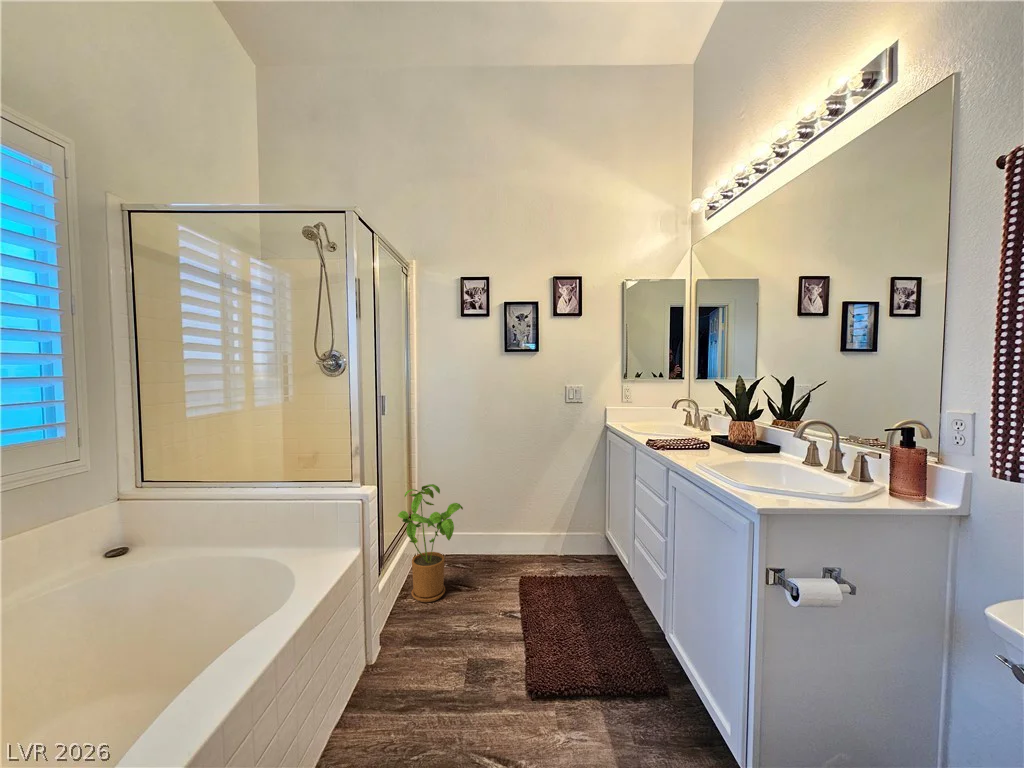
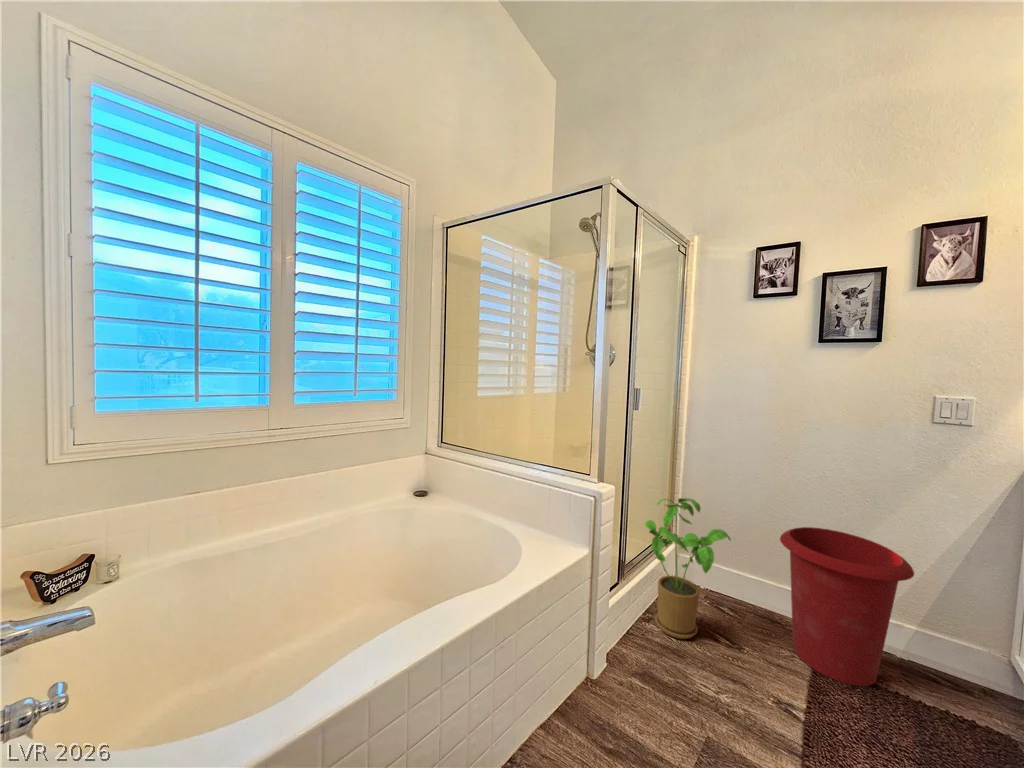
waste bin: none [493,483,563,582] -> present [780,527,914,686]

